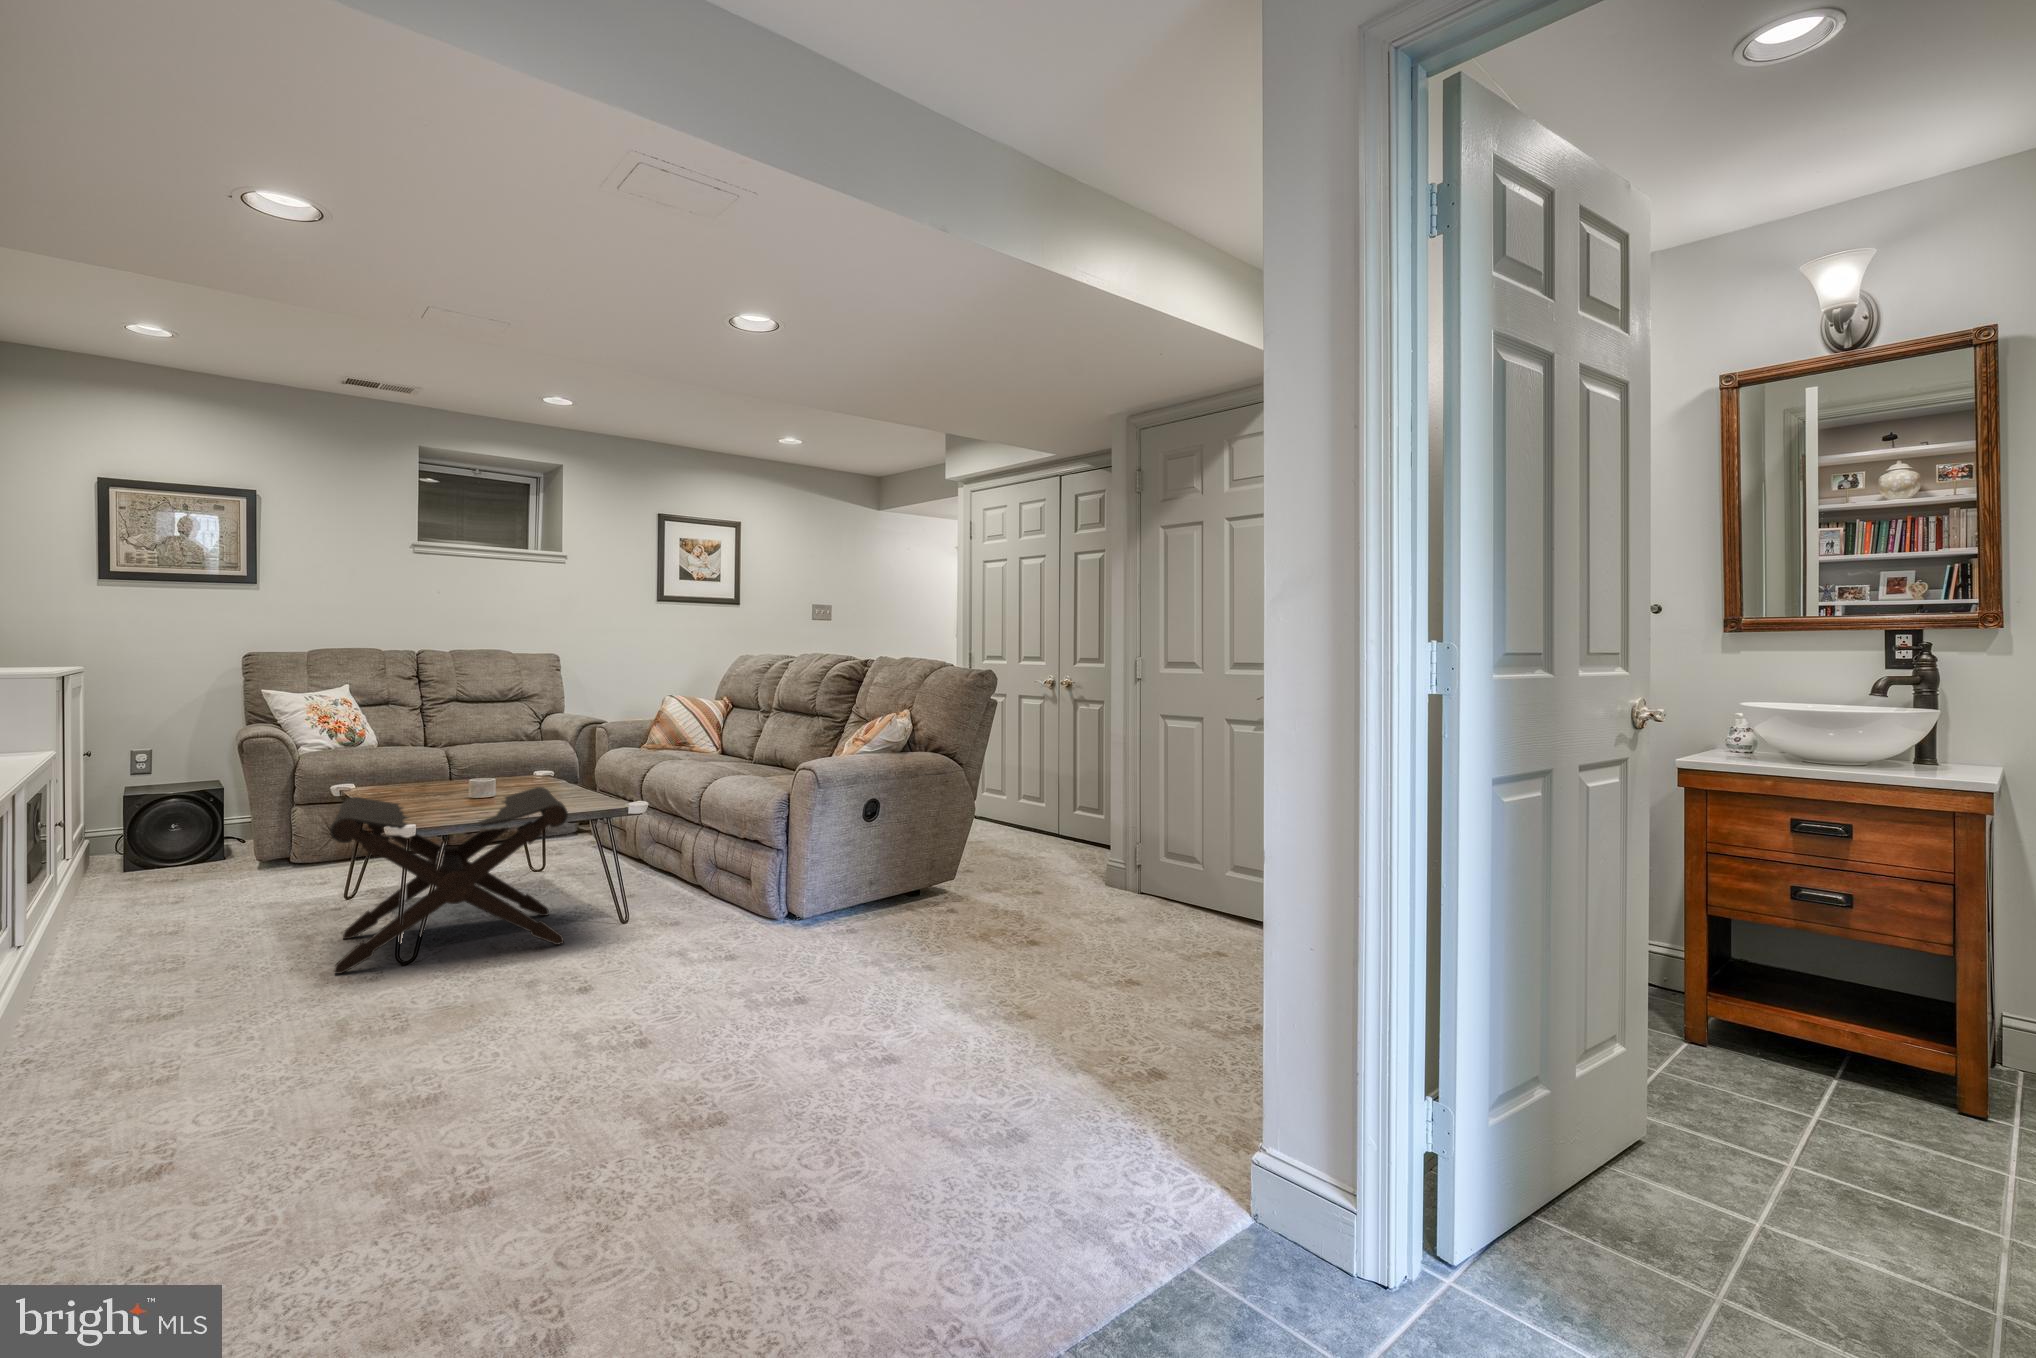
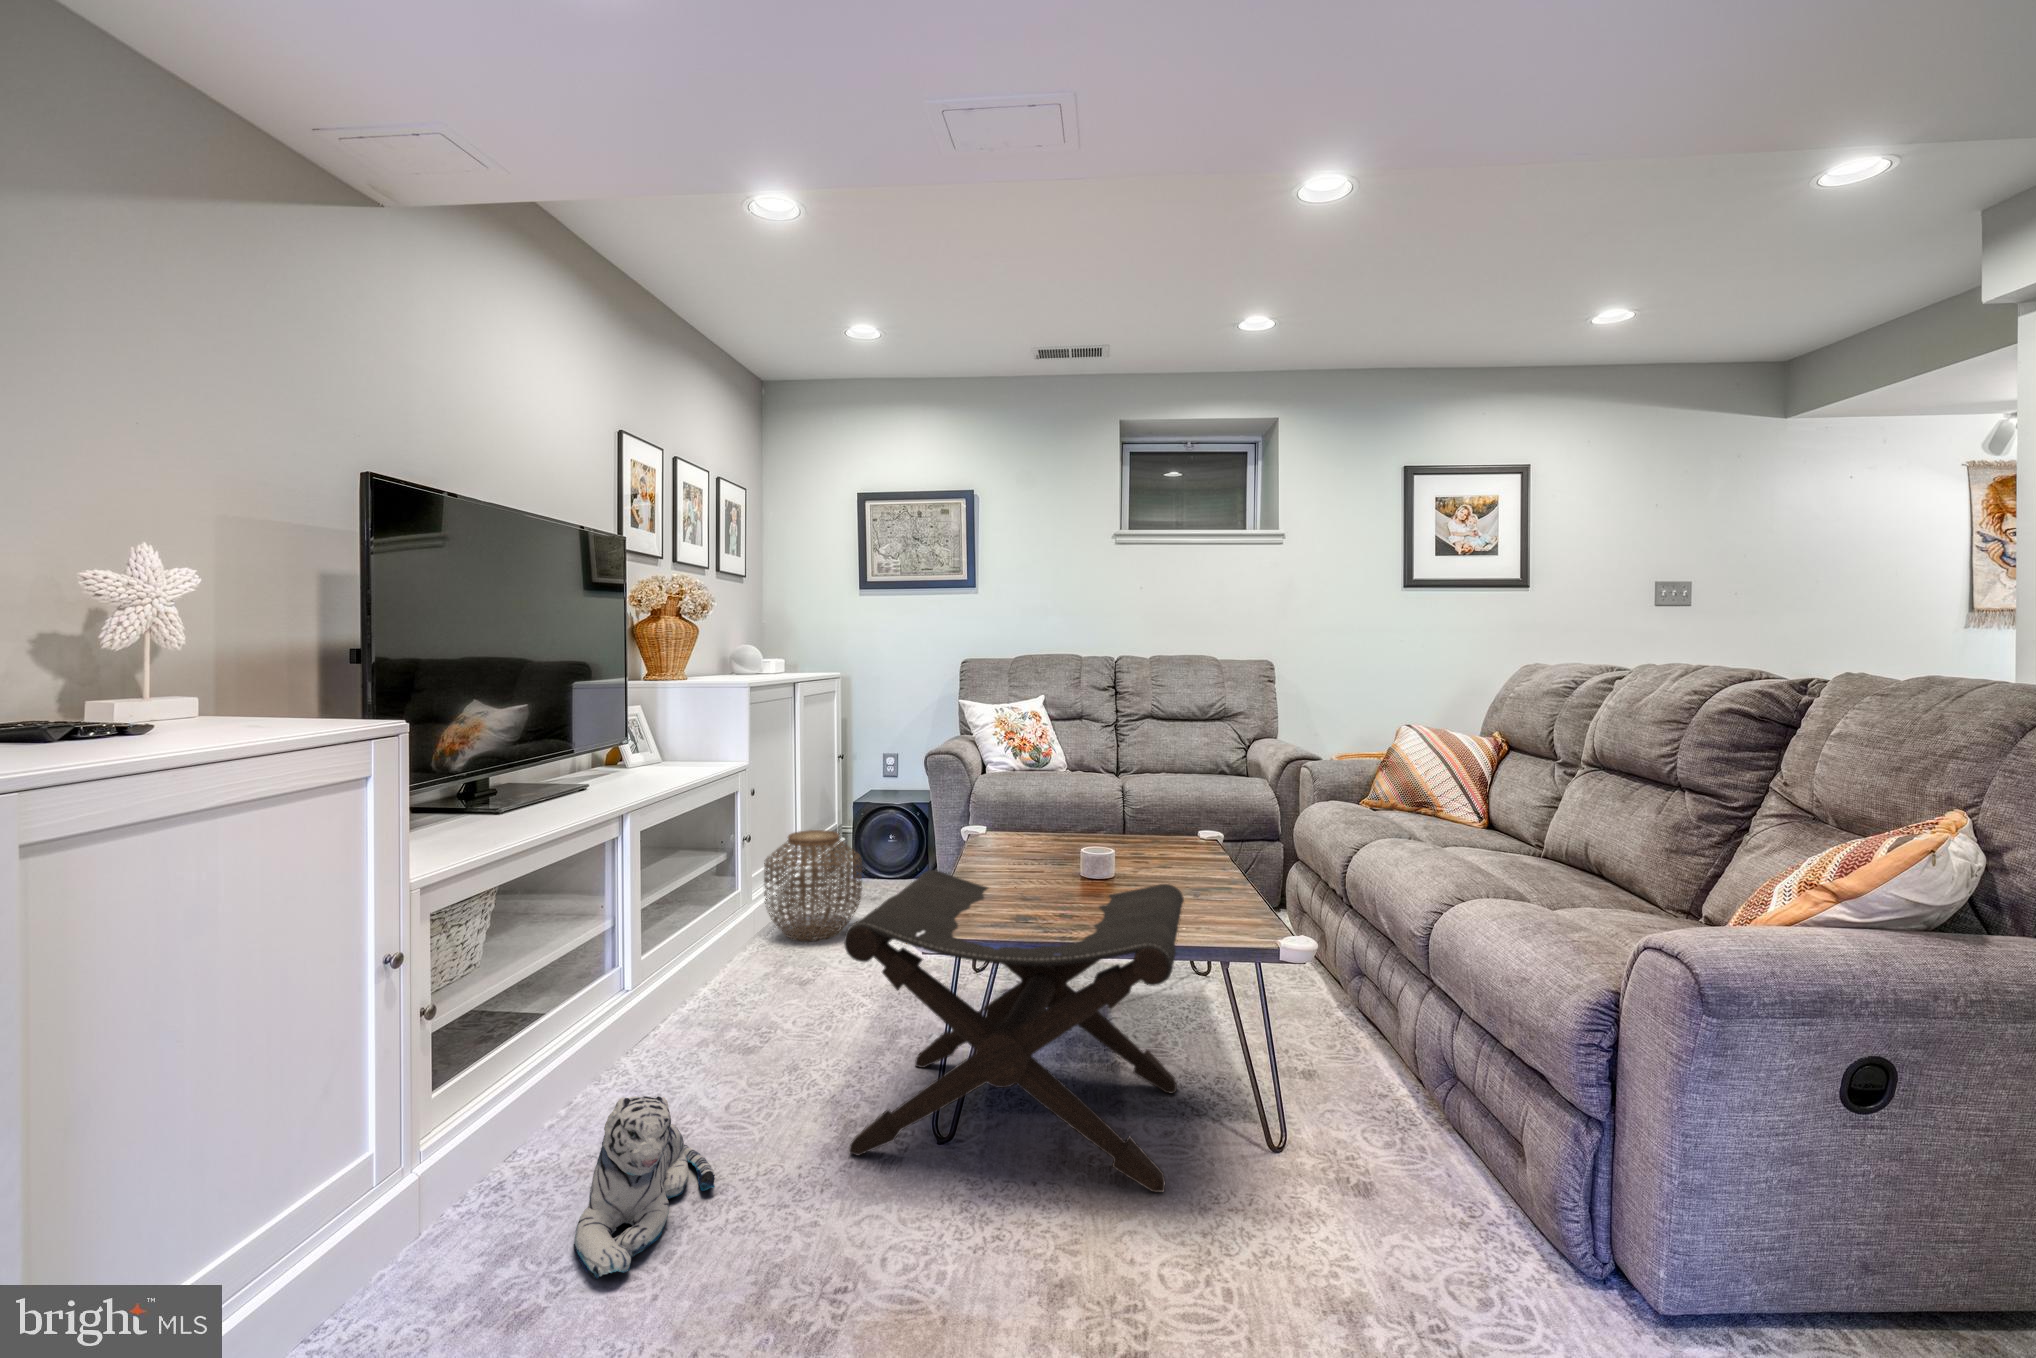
woven basket: none [79,807,198,908] -> present [764,830,862,941]
plush toy: none [133,939,244,1043] -> present [574,1096,715,1279]

